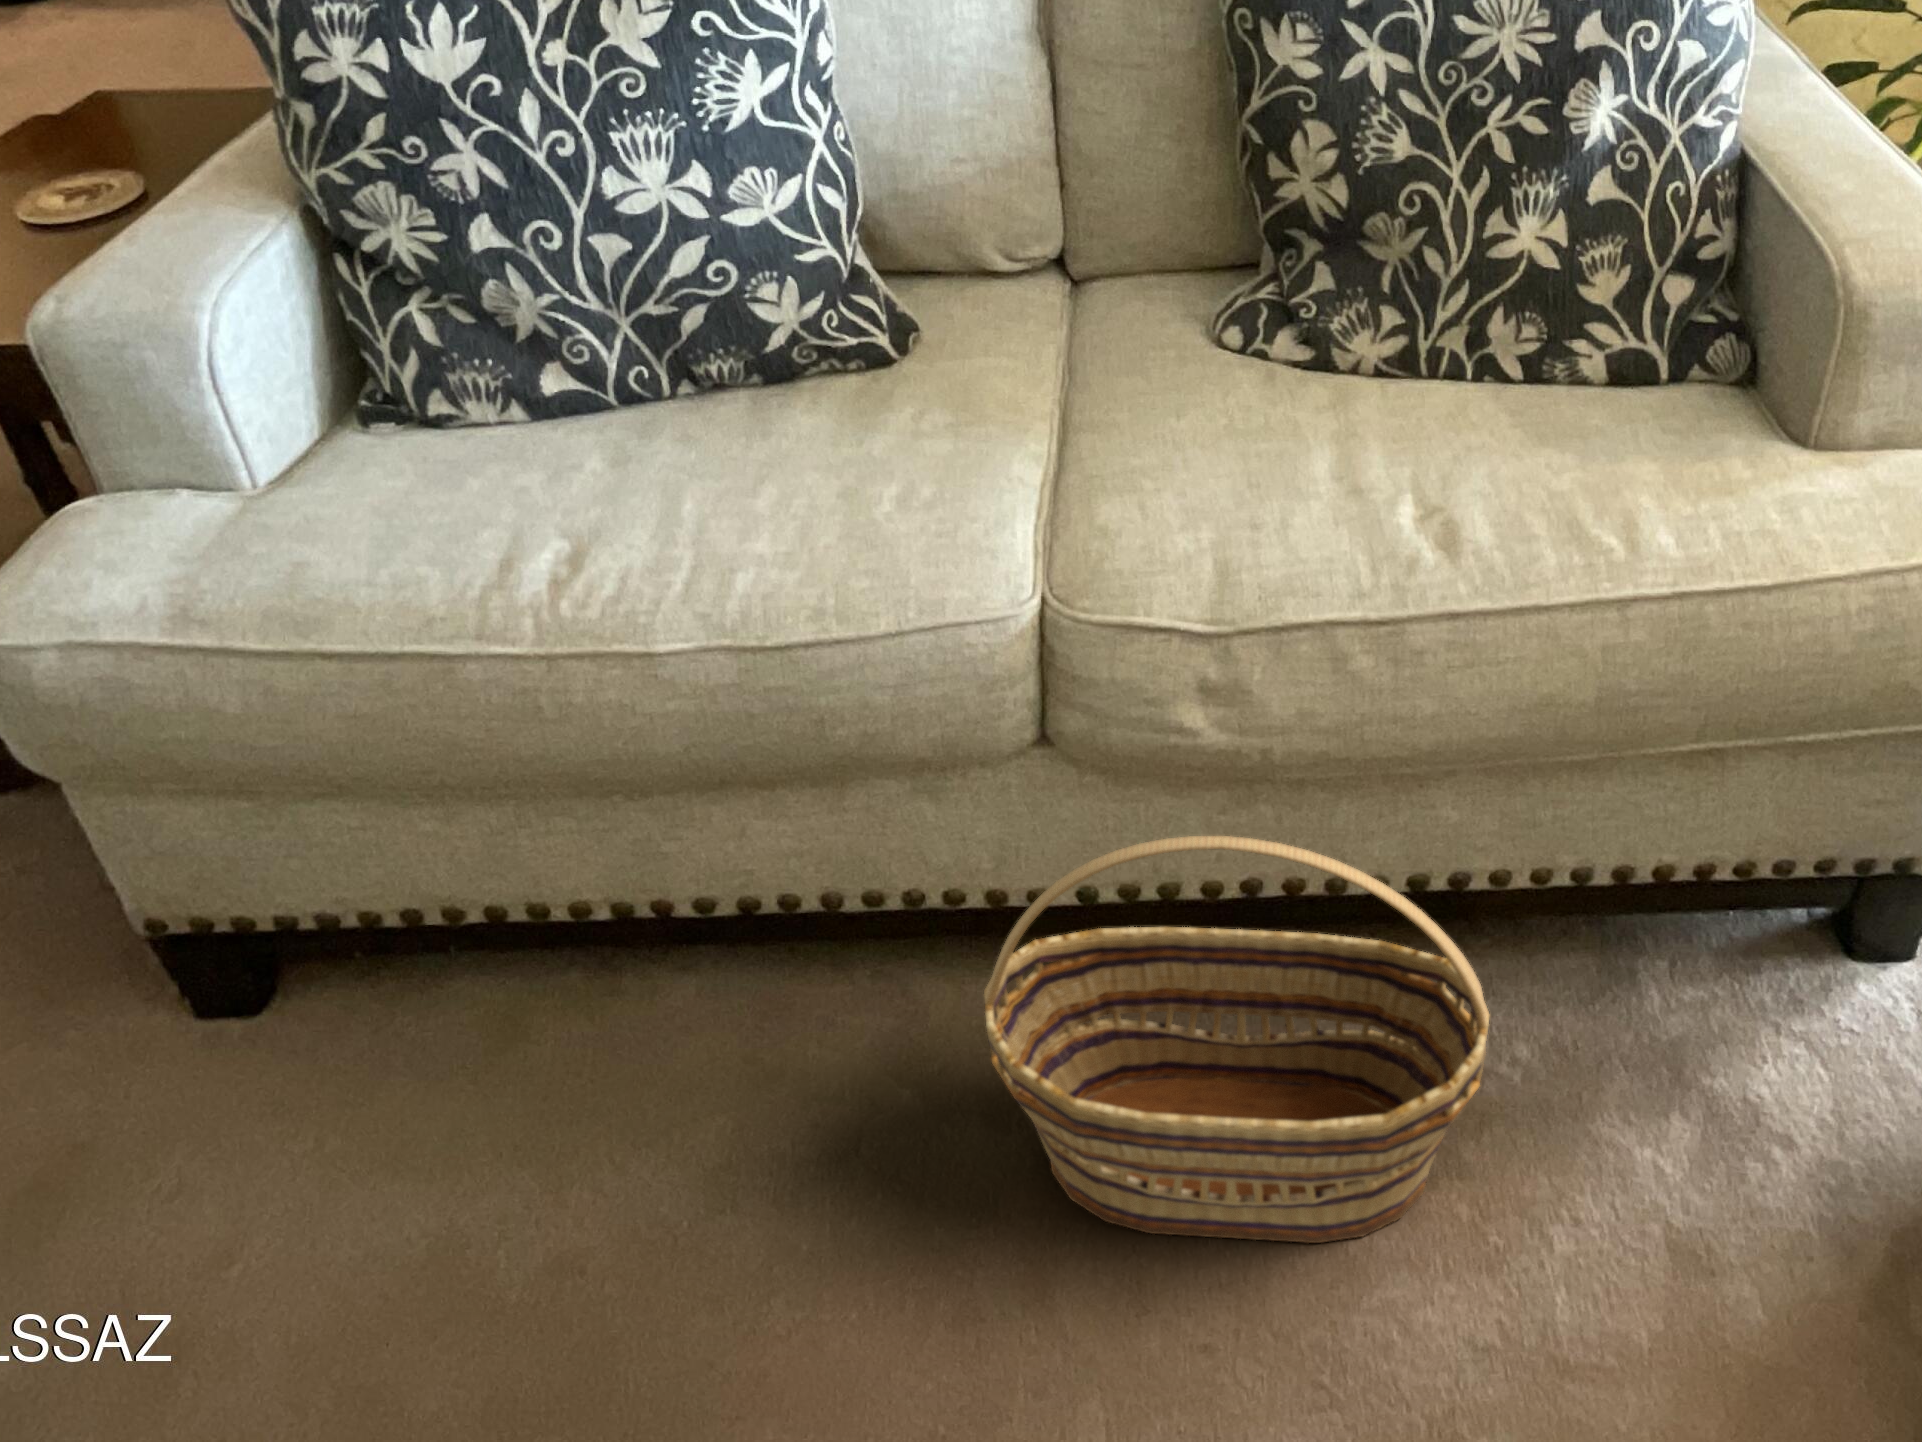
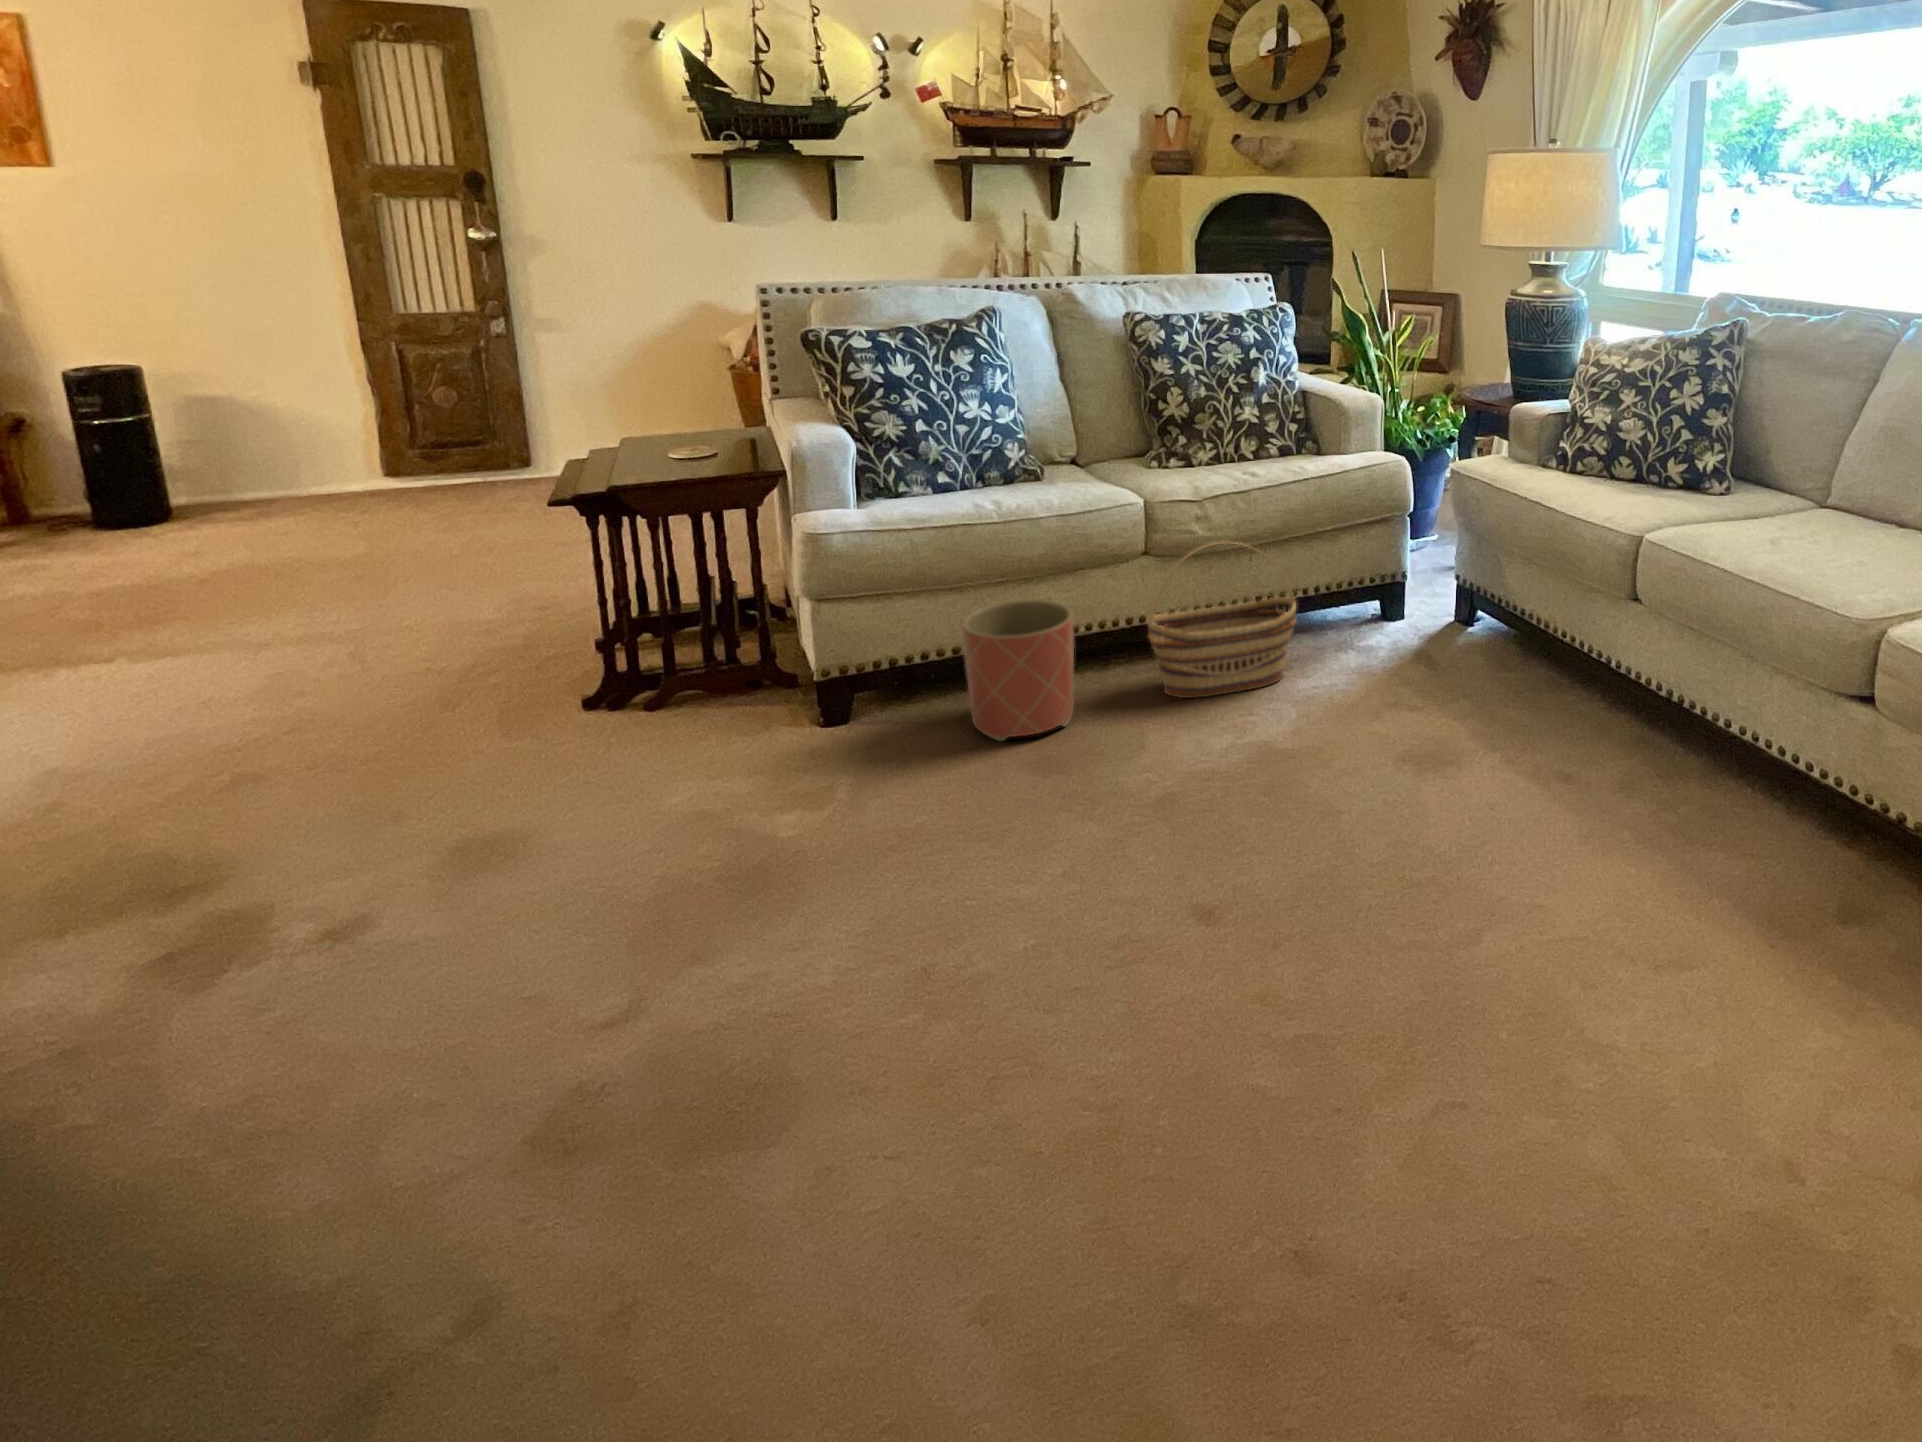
planter: none [372,825,765,1292] -> present [961,600,1074,741]

